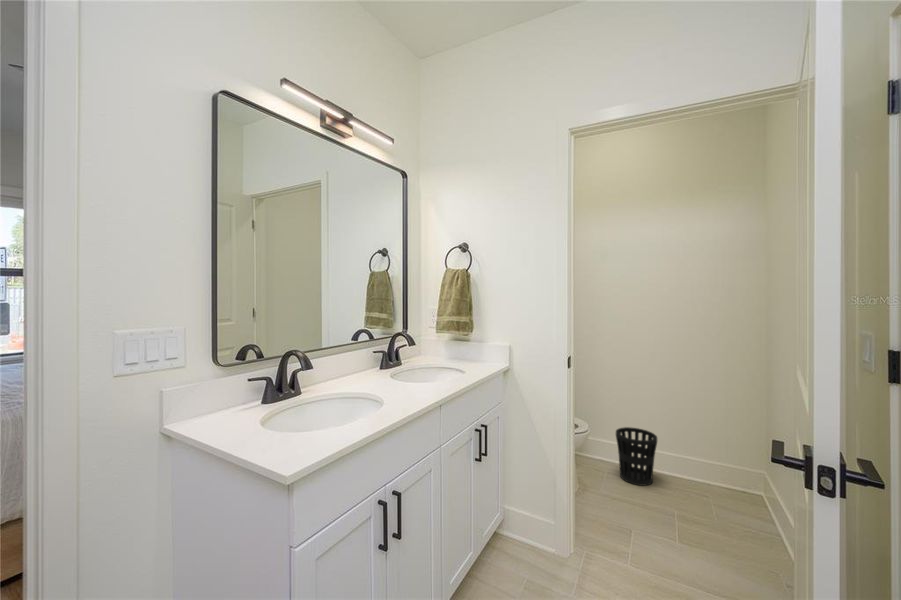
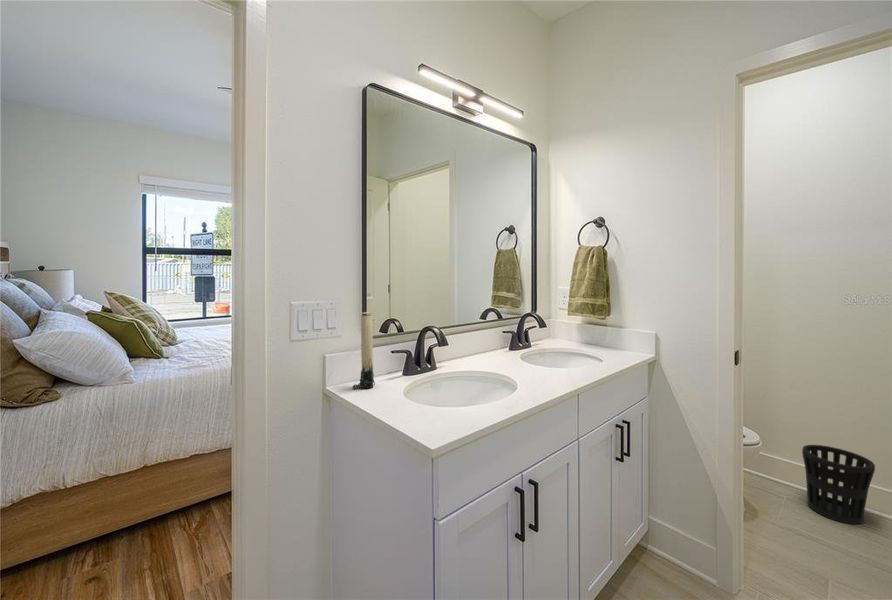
candle: none [199,338,228,424] -> present [353,312,375,389]

